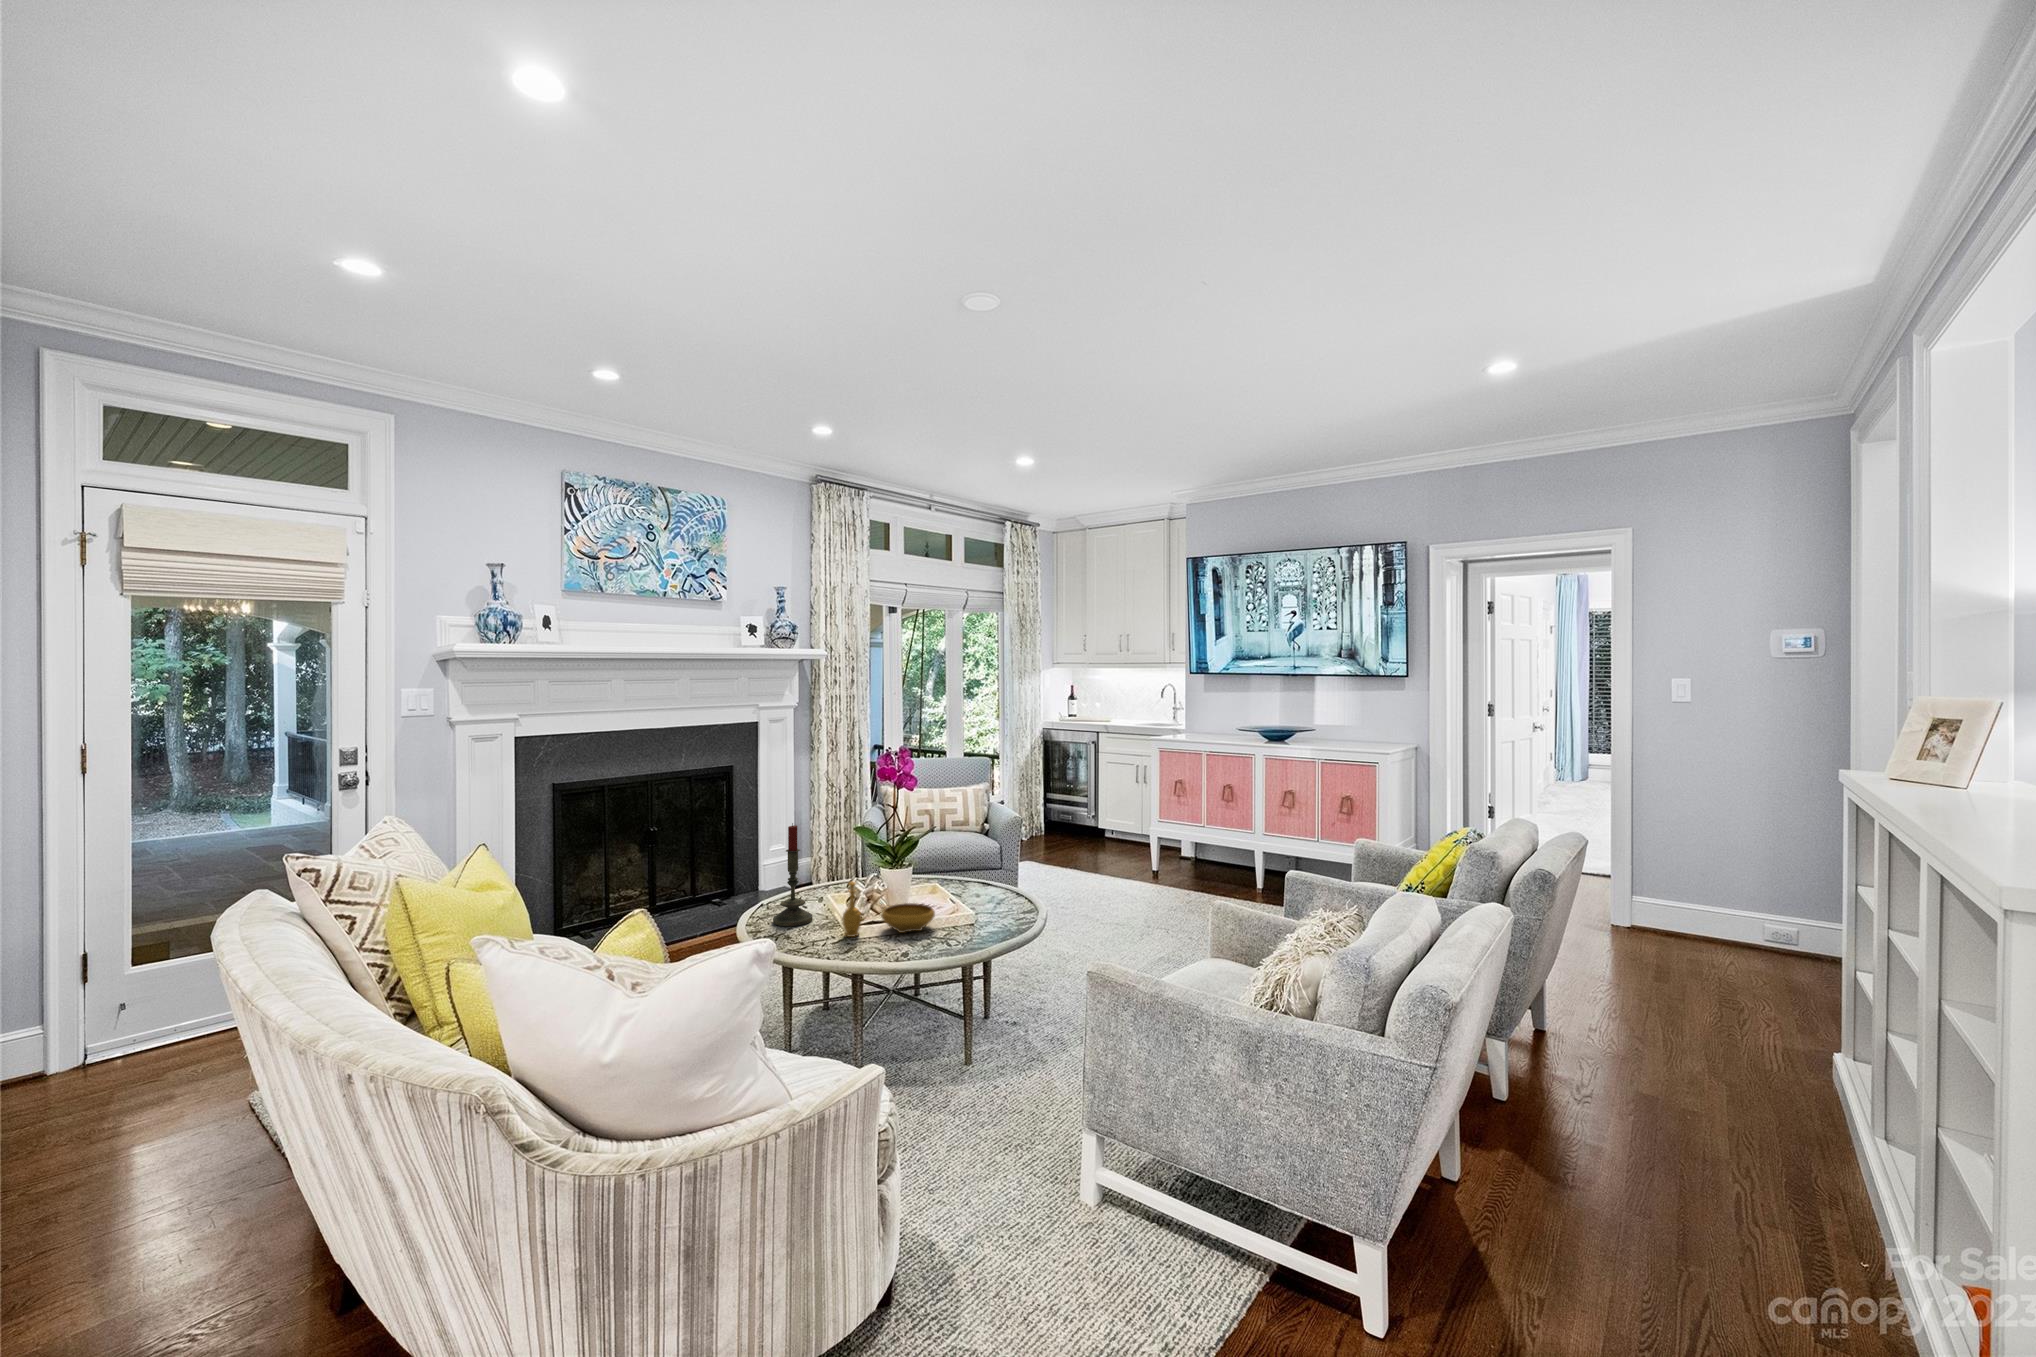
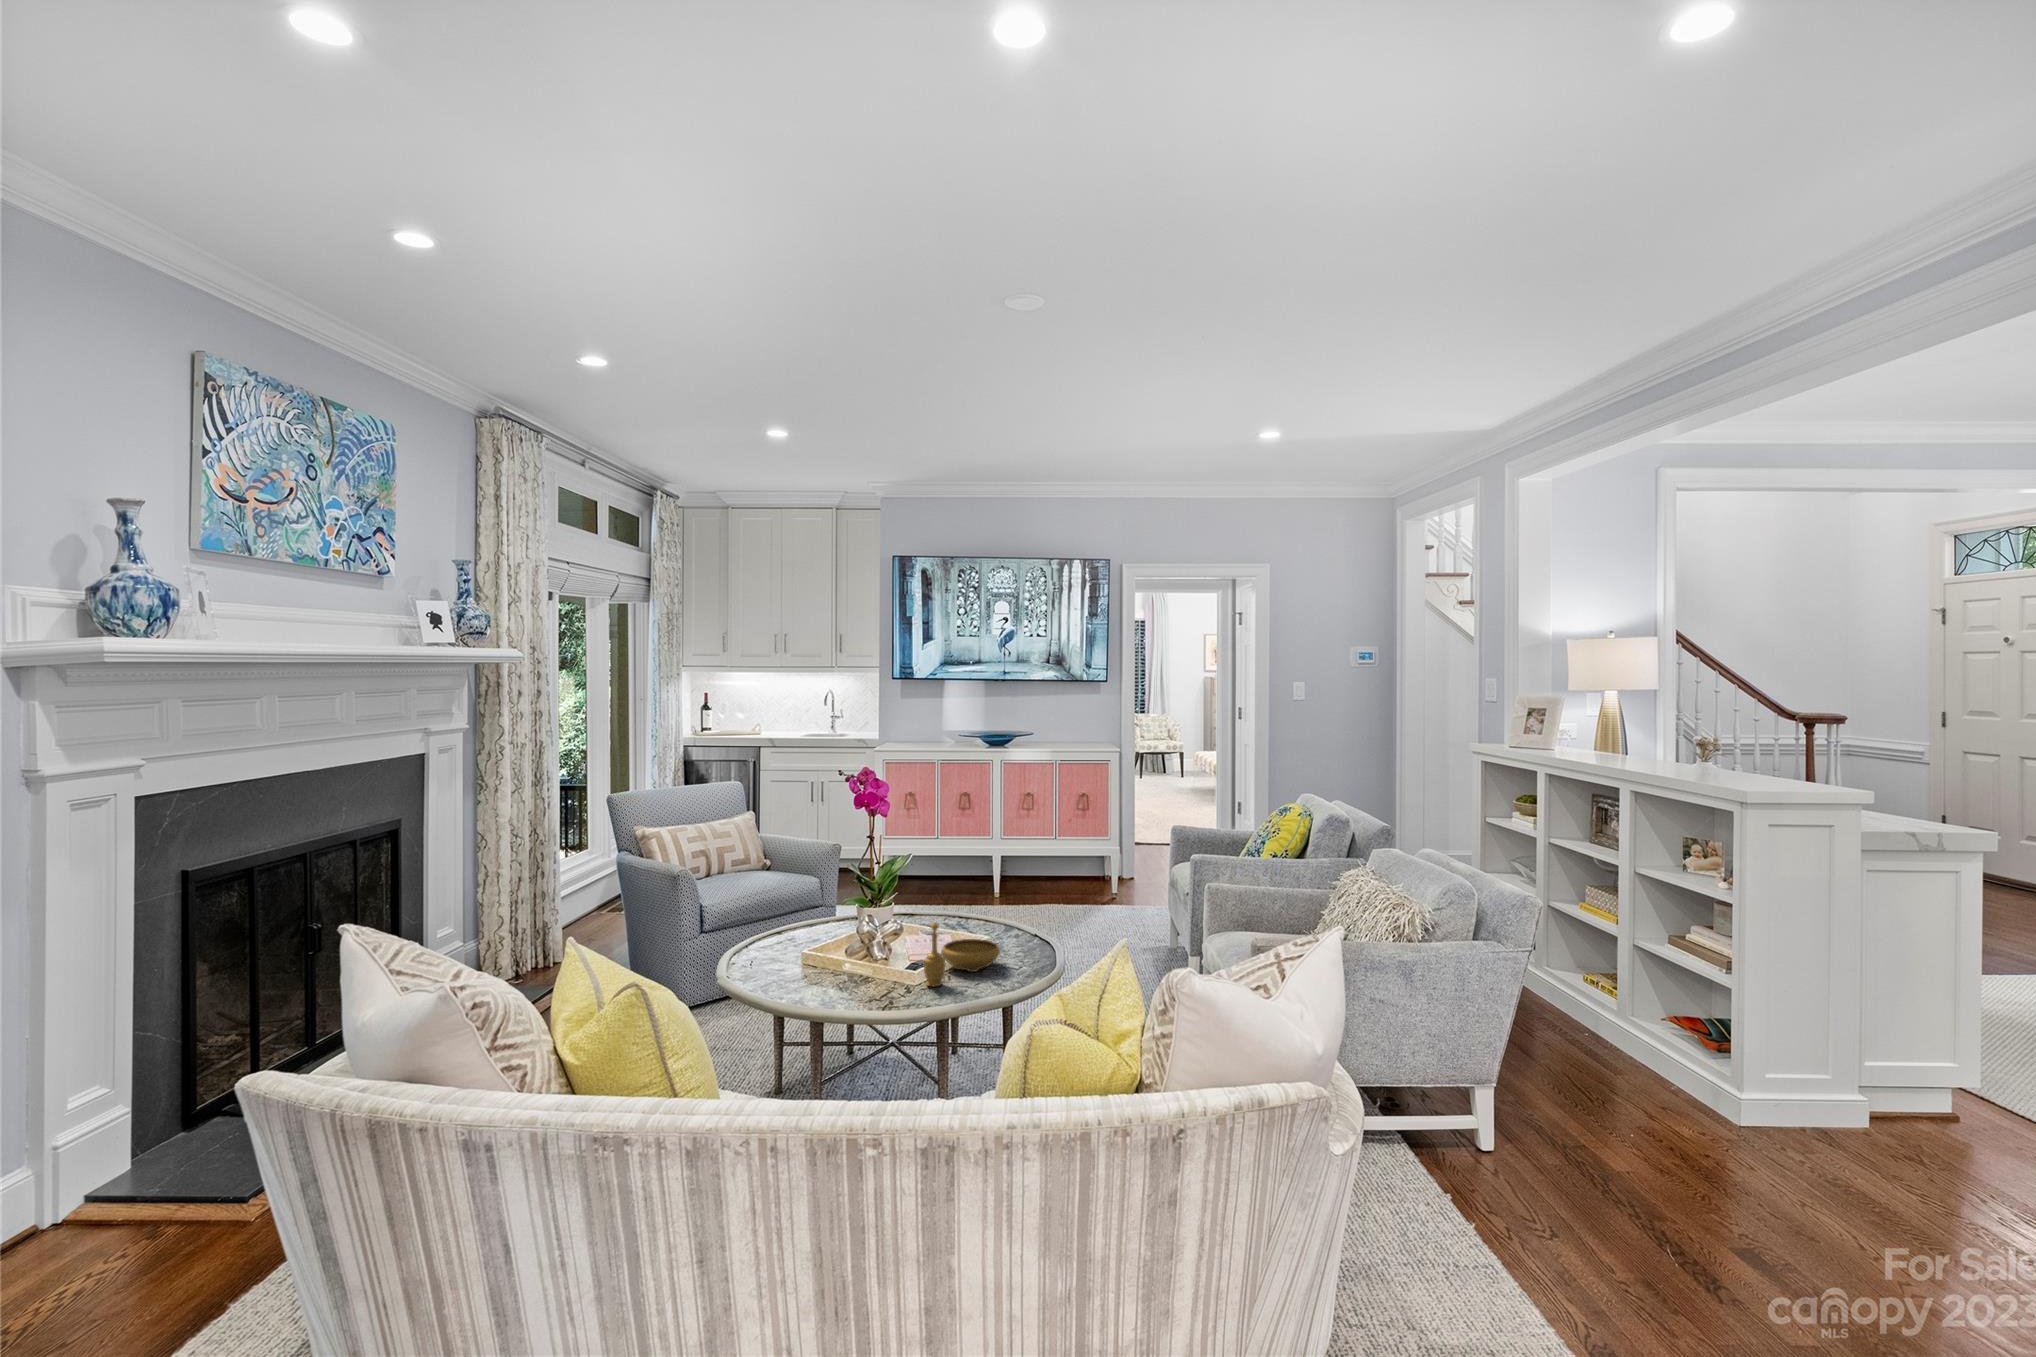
candle: present [773,823,812,926] -> none [807,868,854,994]

